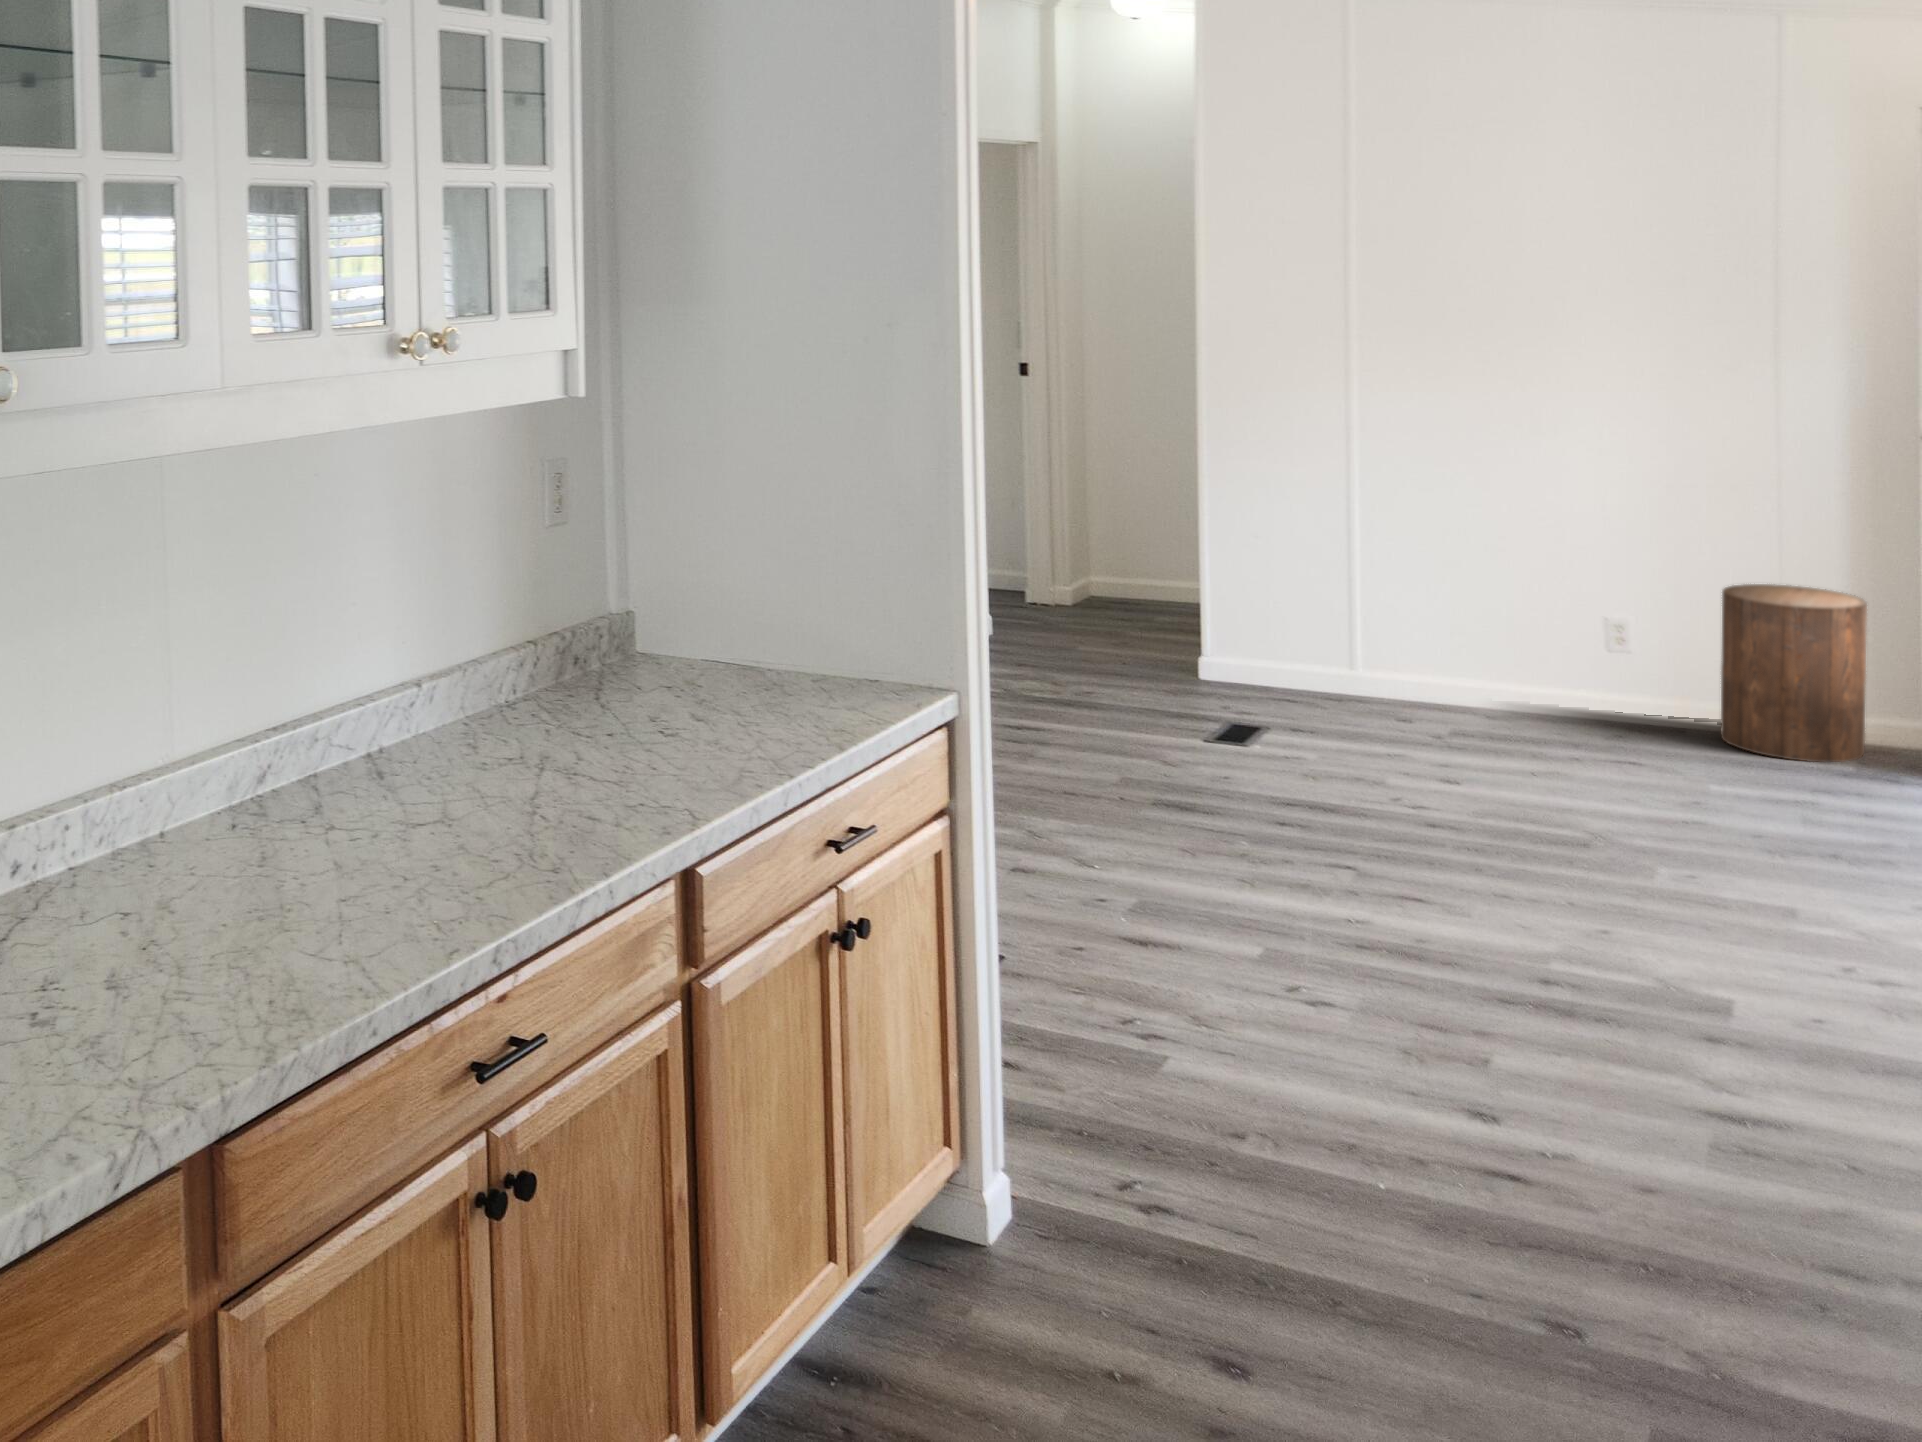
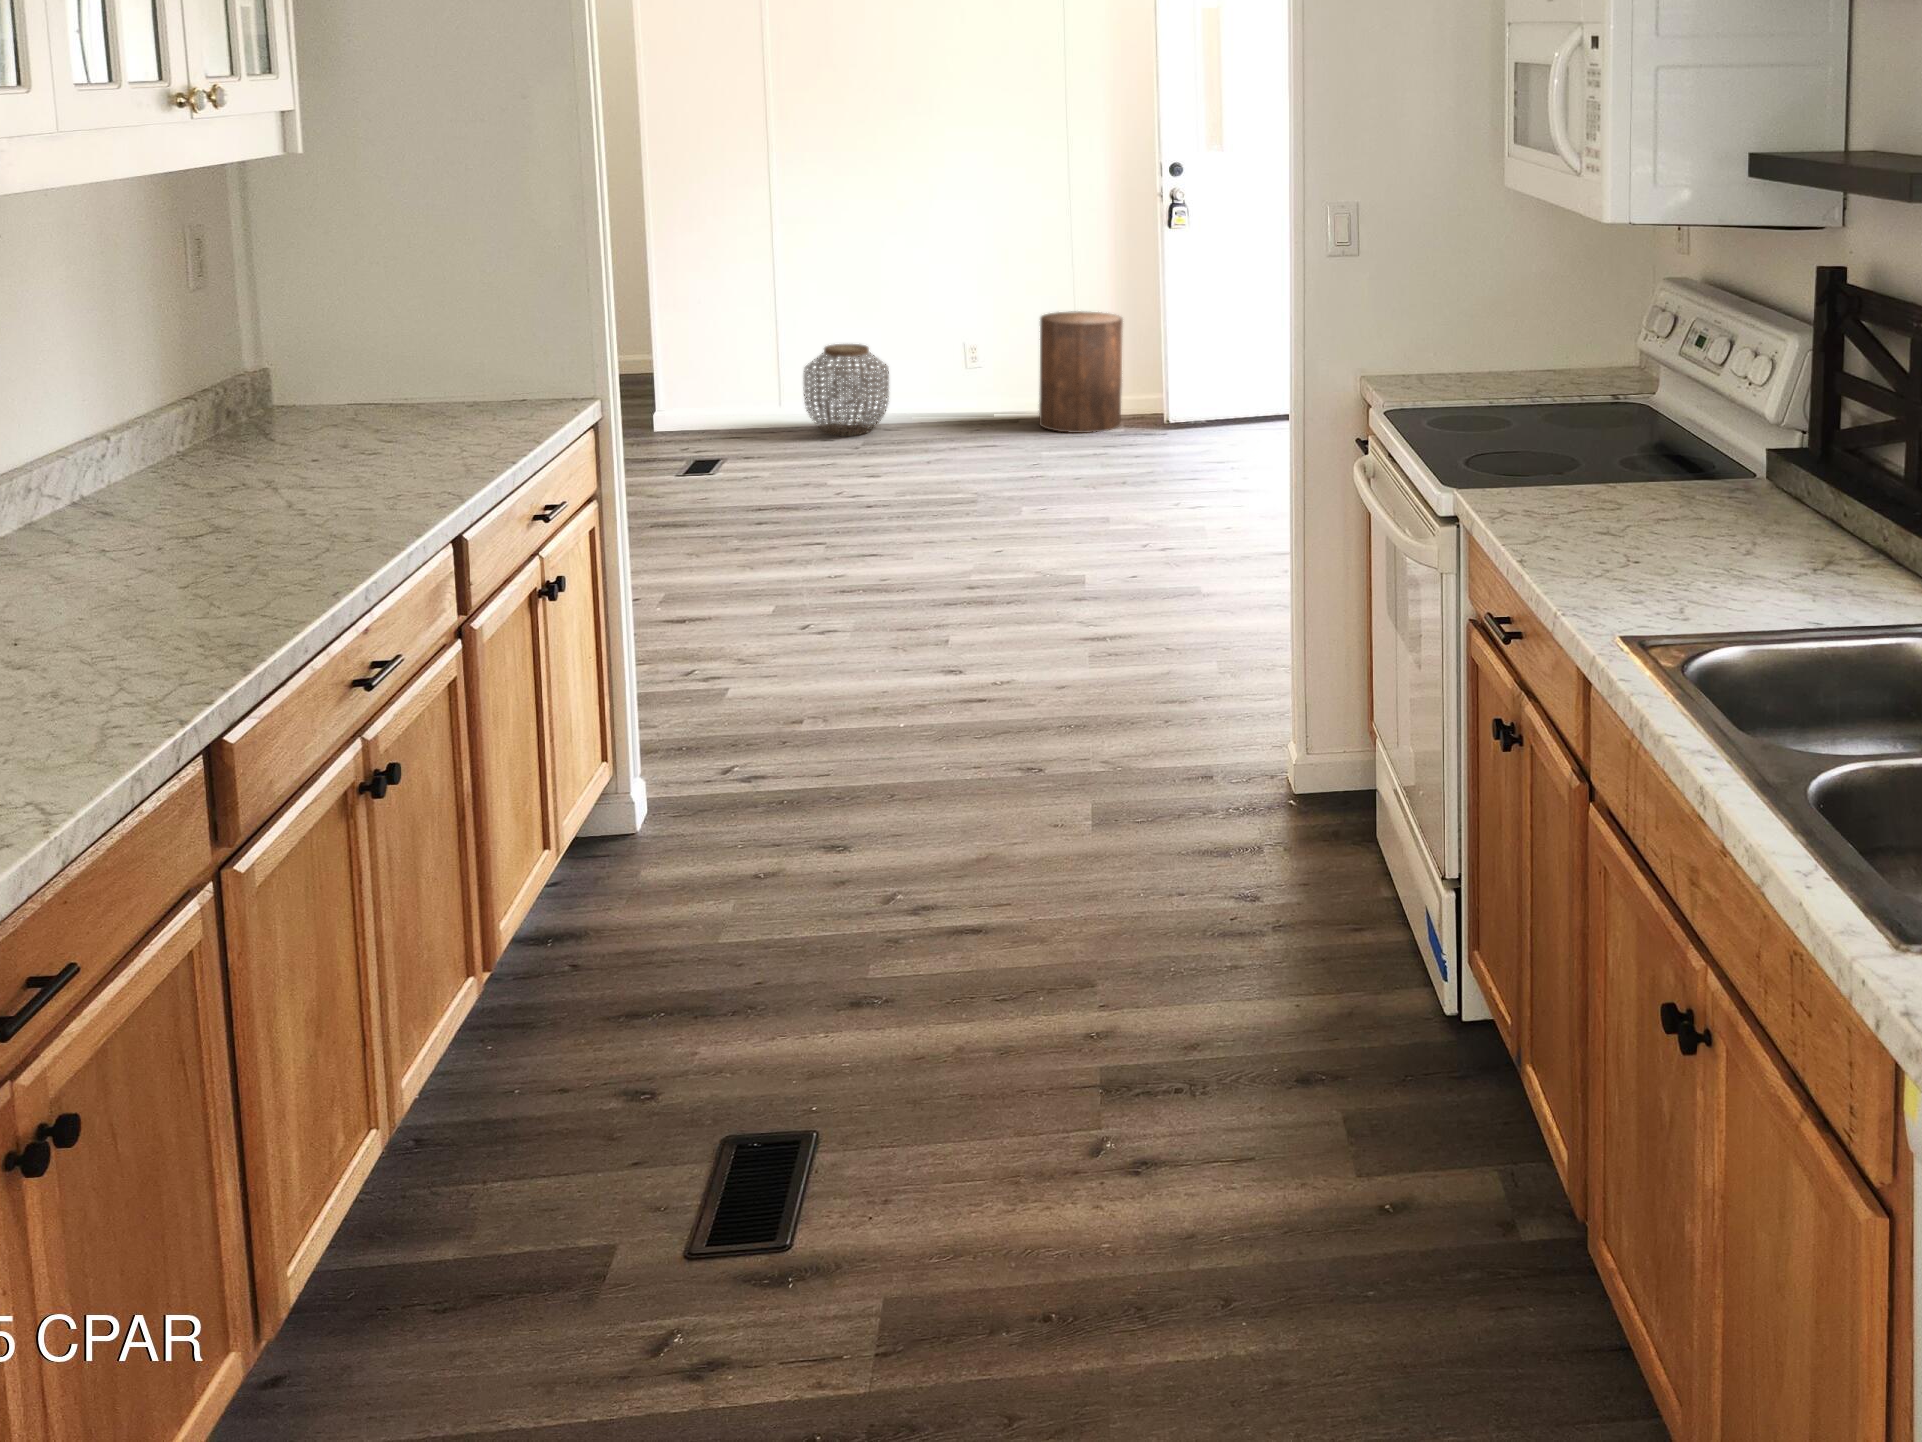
woven basket: none [1372,598,1489,715] -> present [803,344,889,436]

